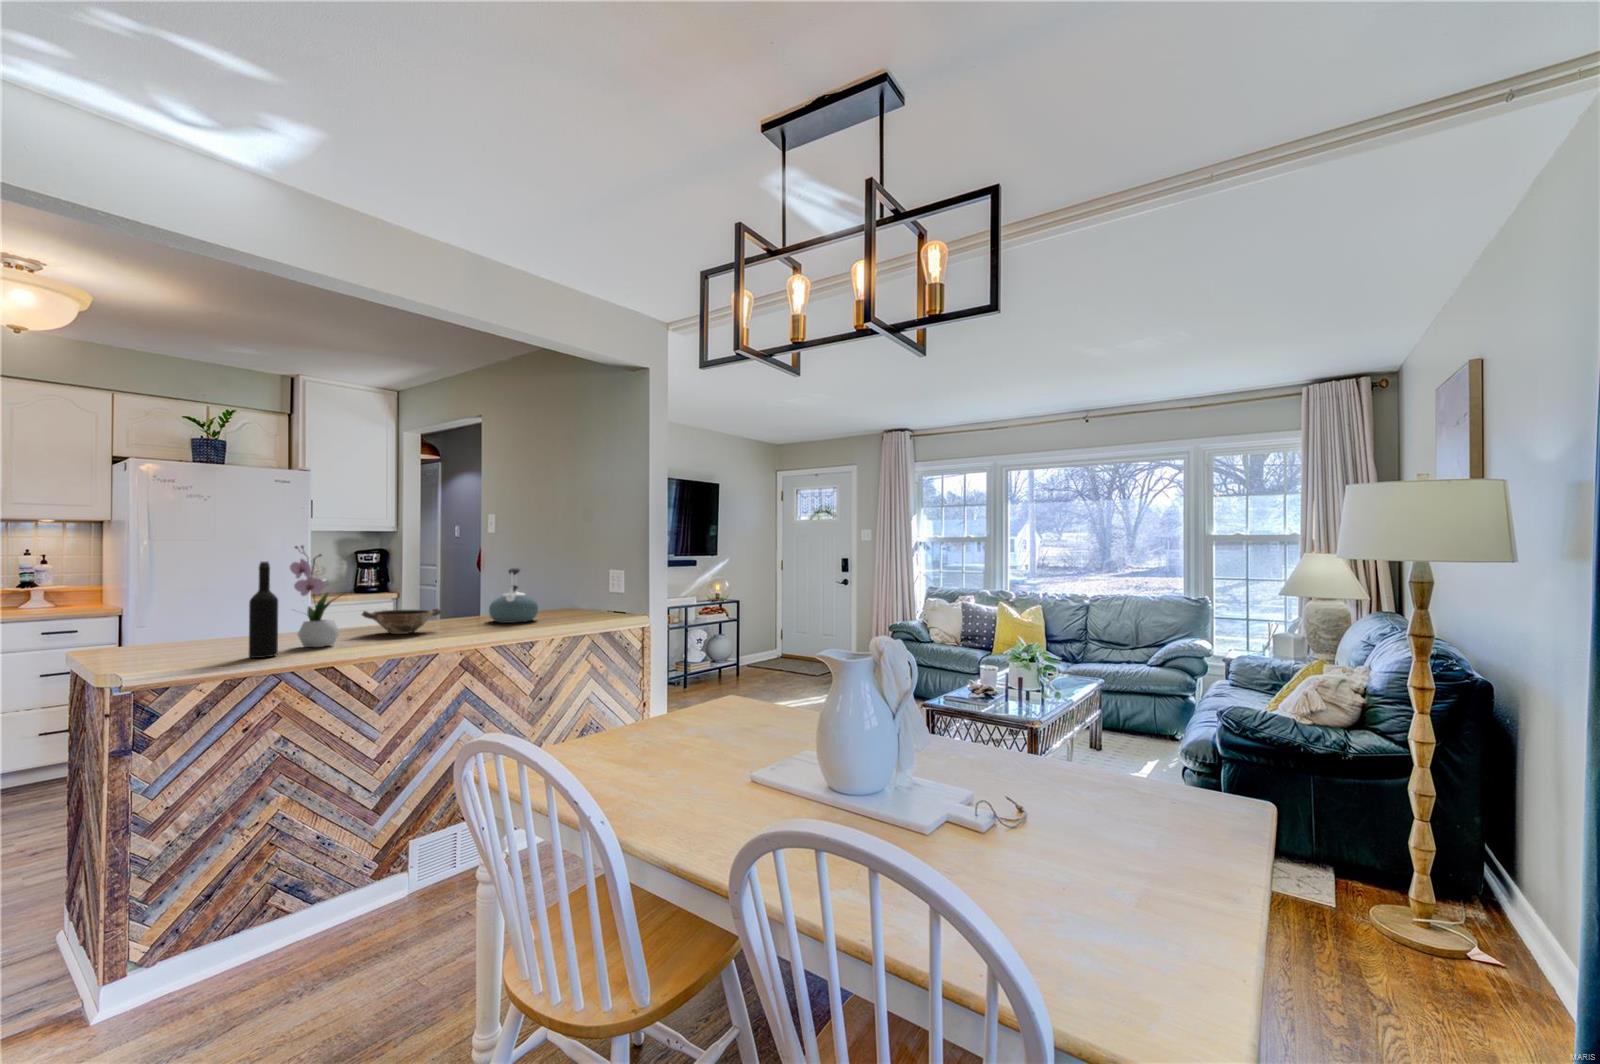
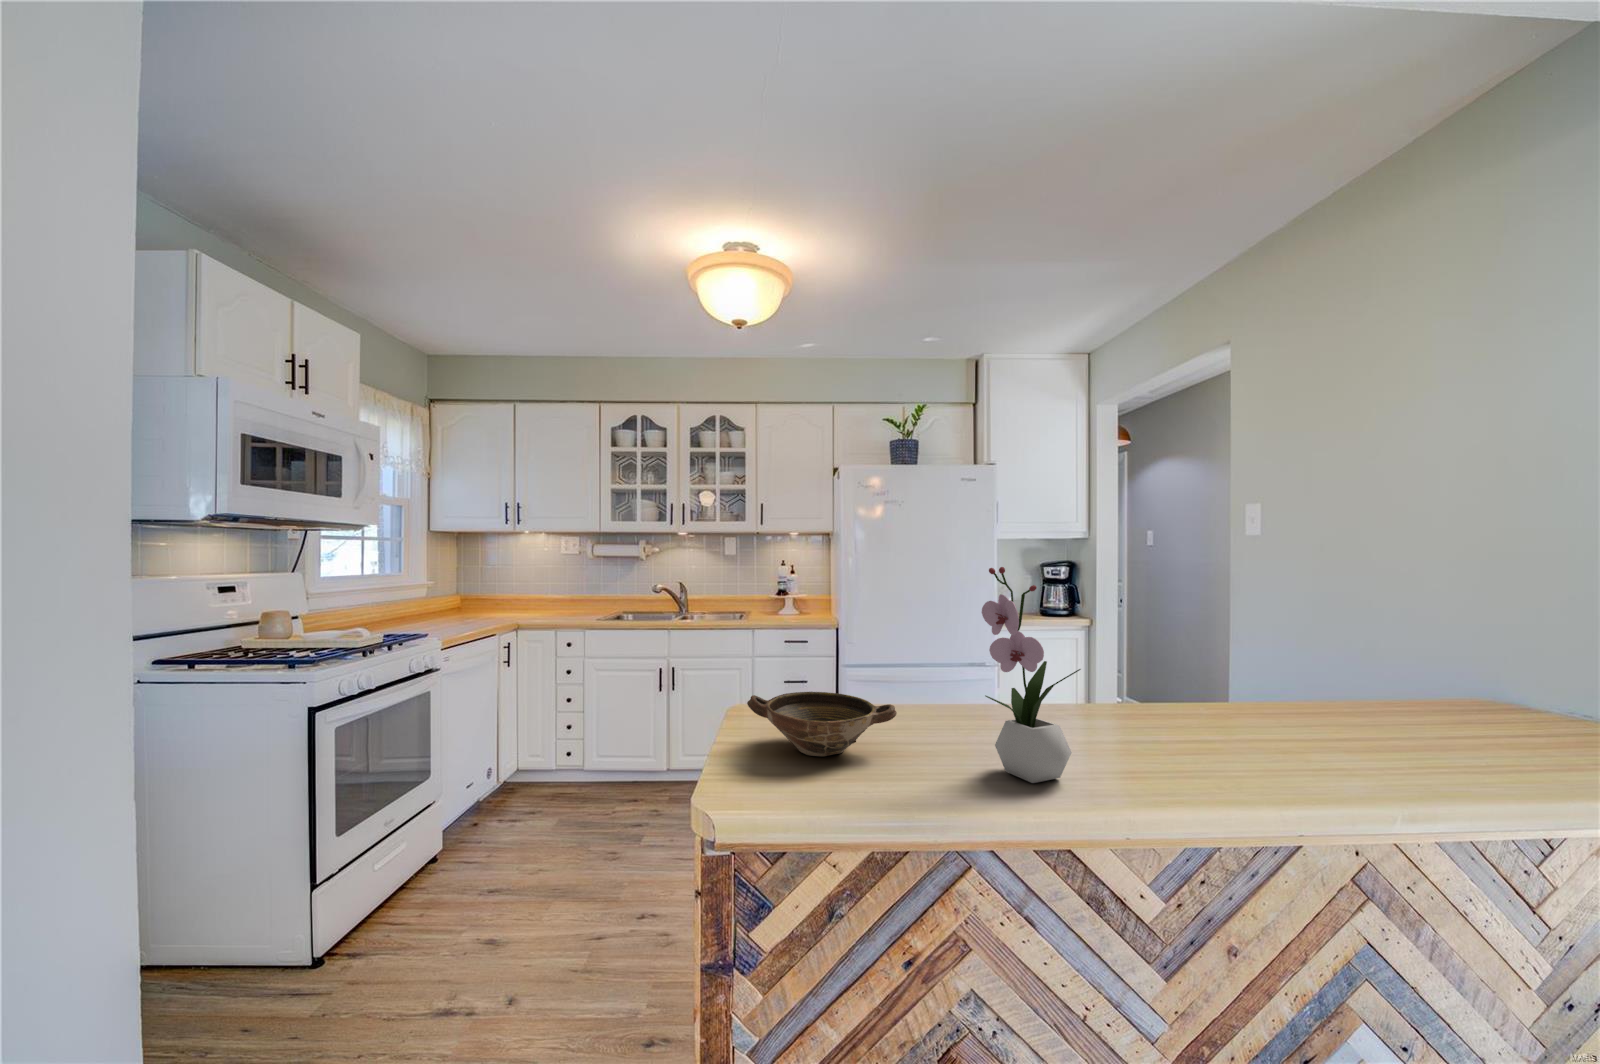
wine bottle: present [249,561,278,658] -> none [915,602,964,807]
kettle: present [489,568,538,623] -> none [1345,622,1490,758]
bowl: present [362,609,441,634] -> present [747,692,897,756]

